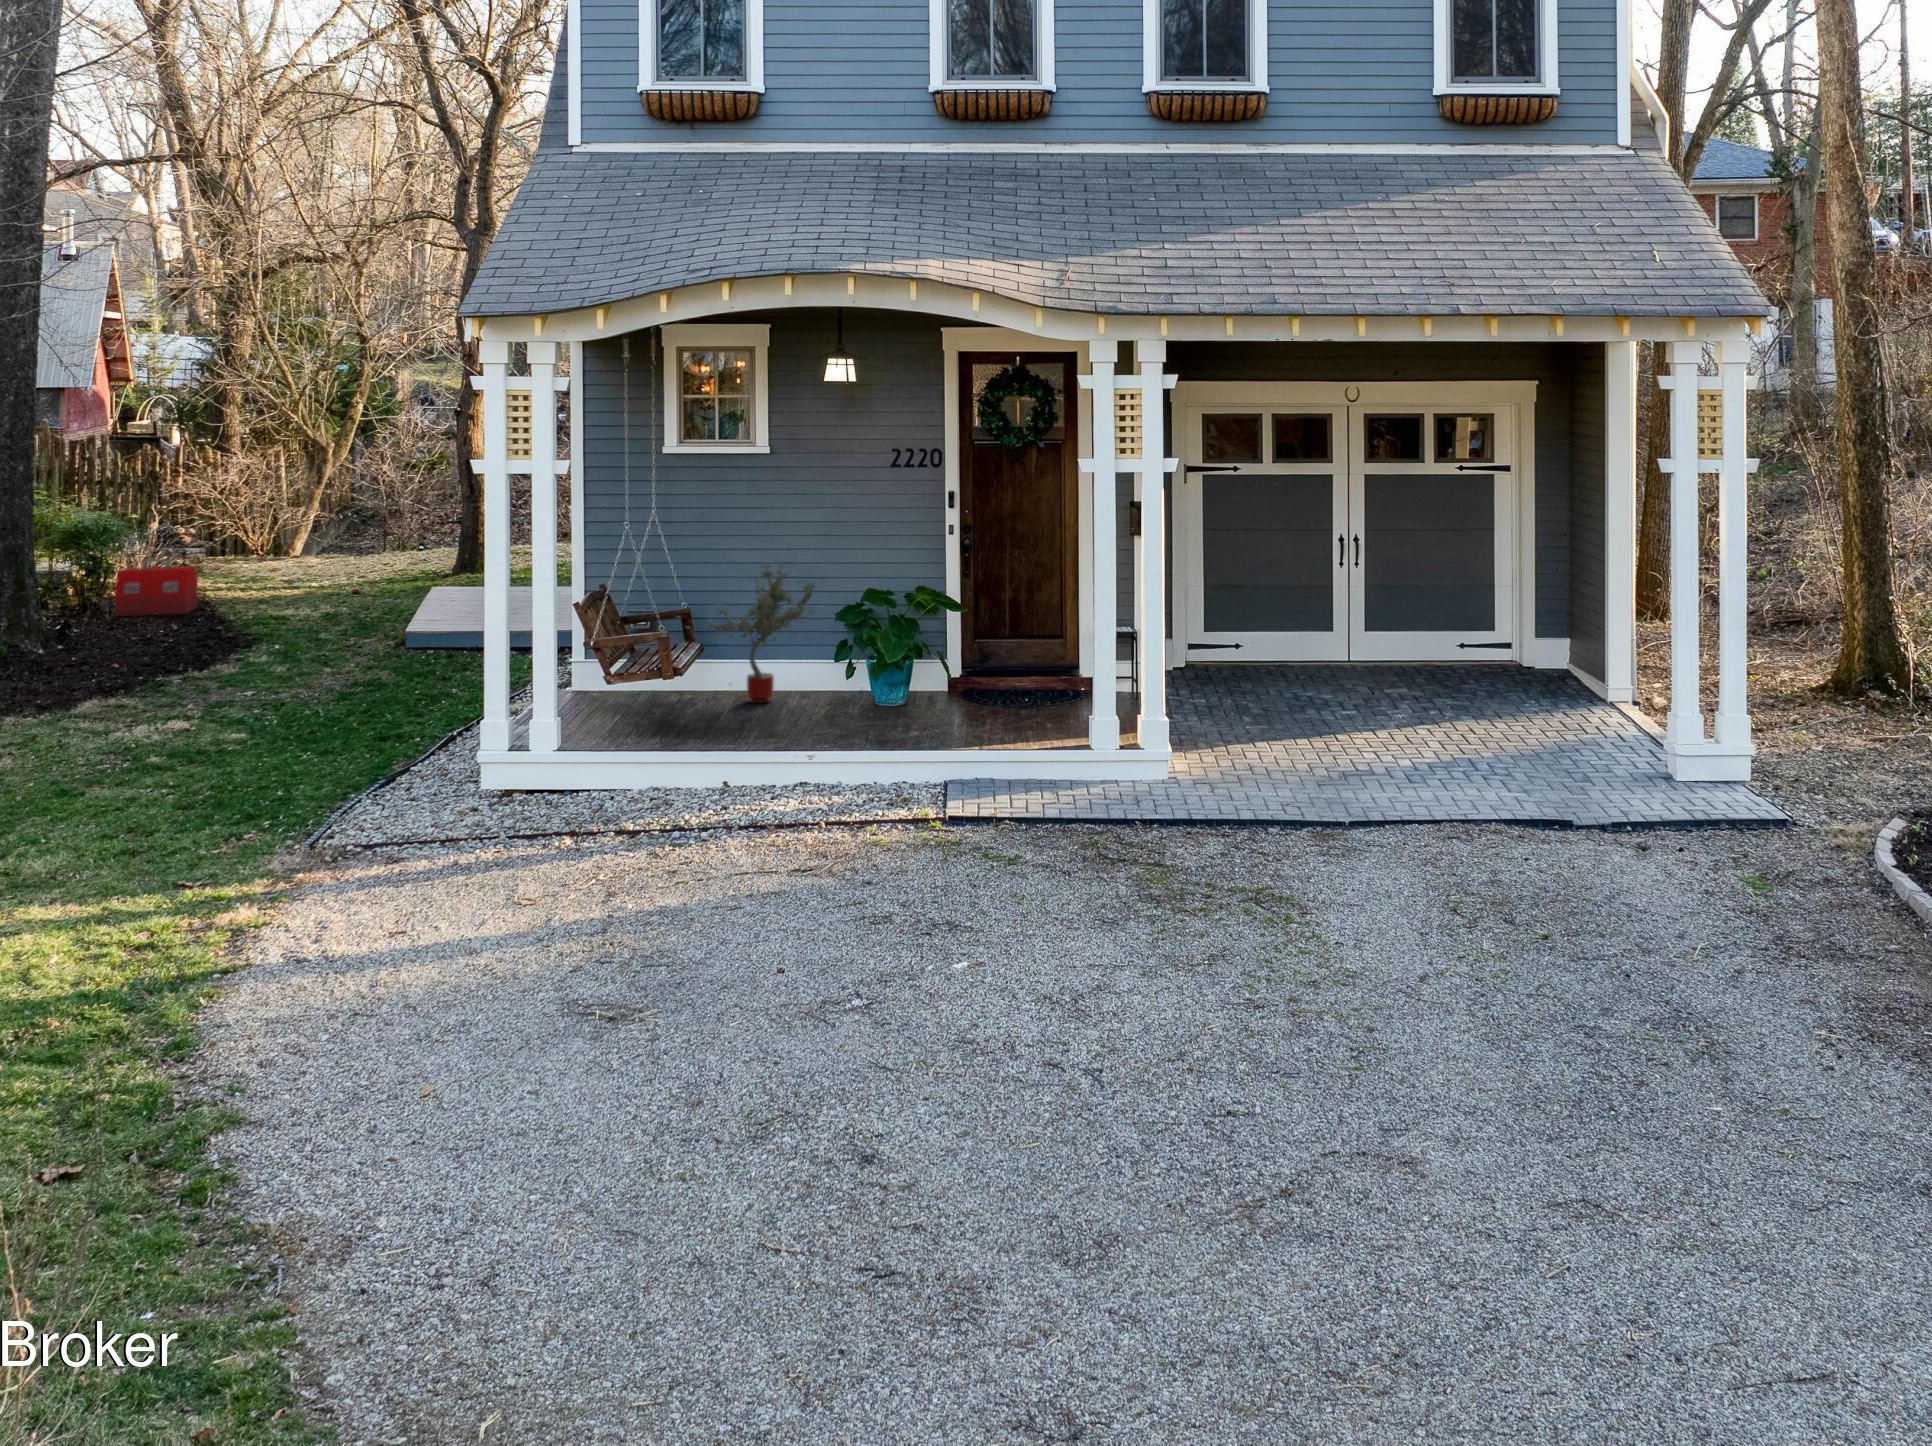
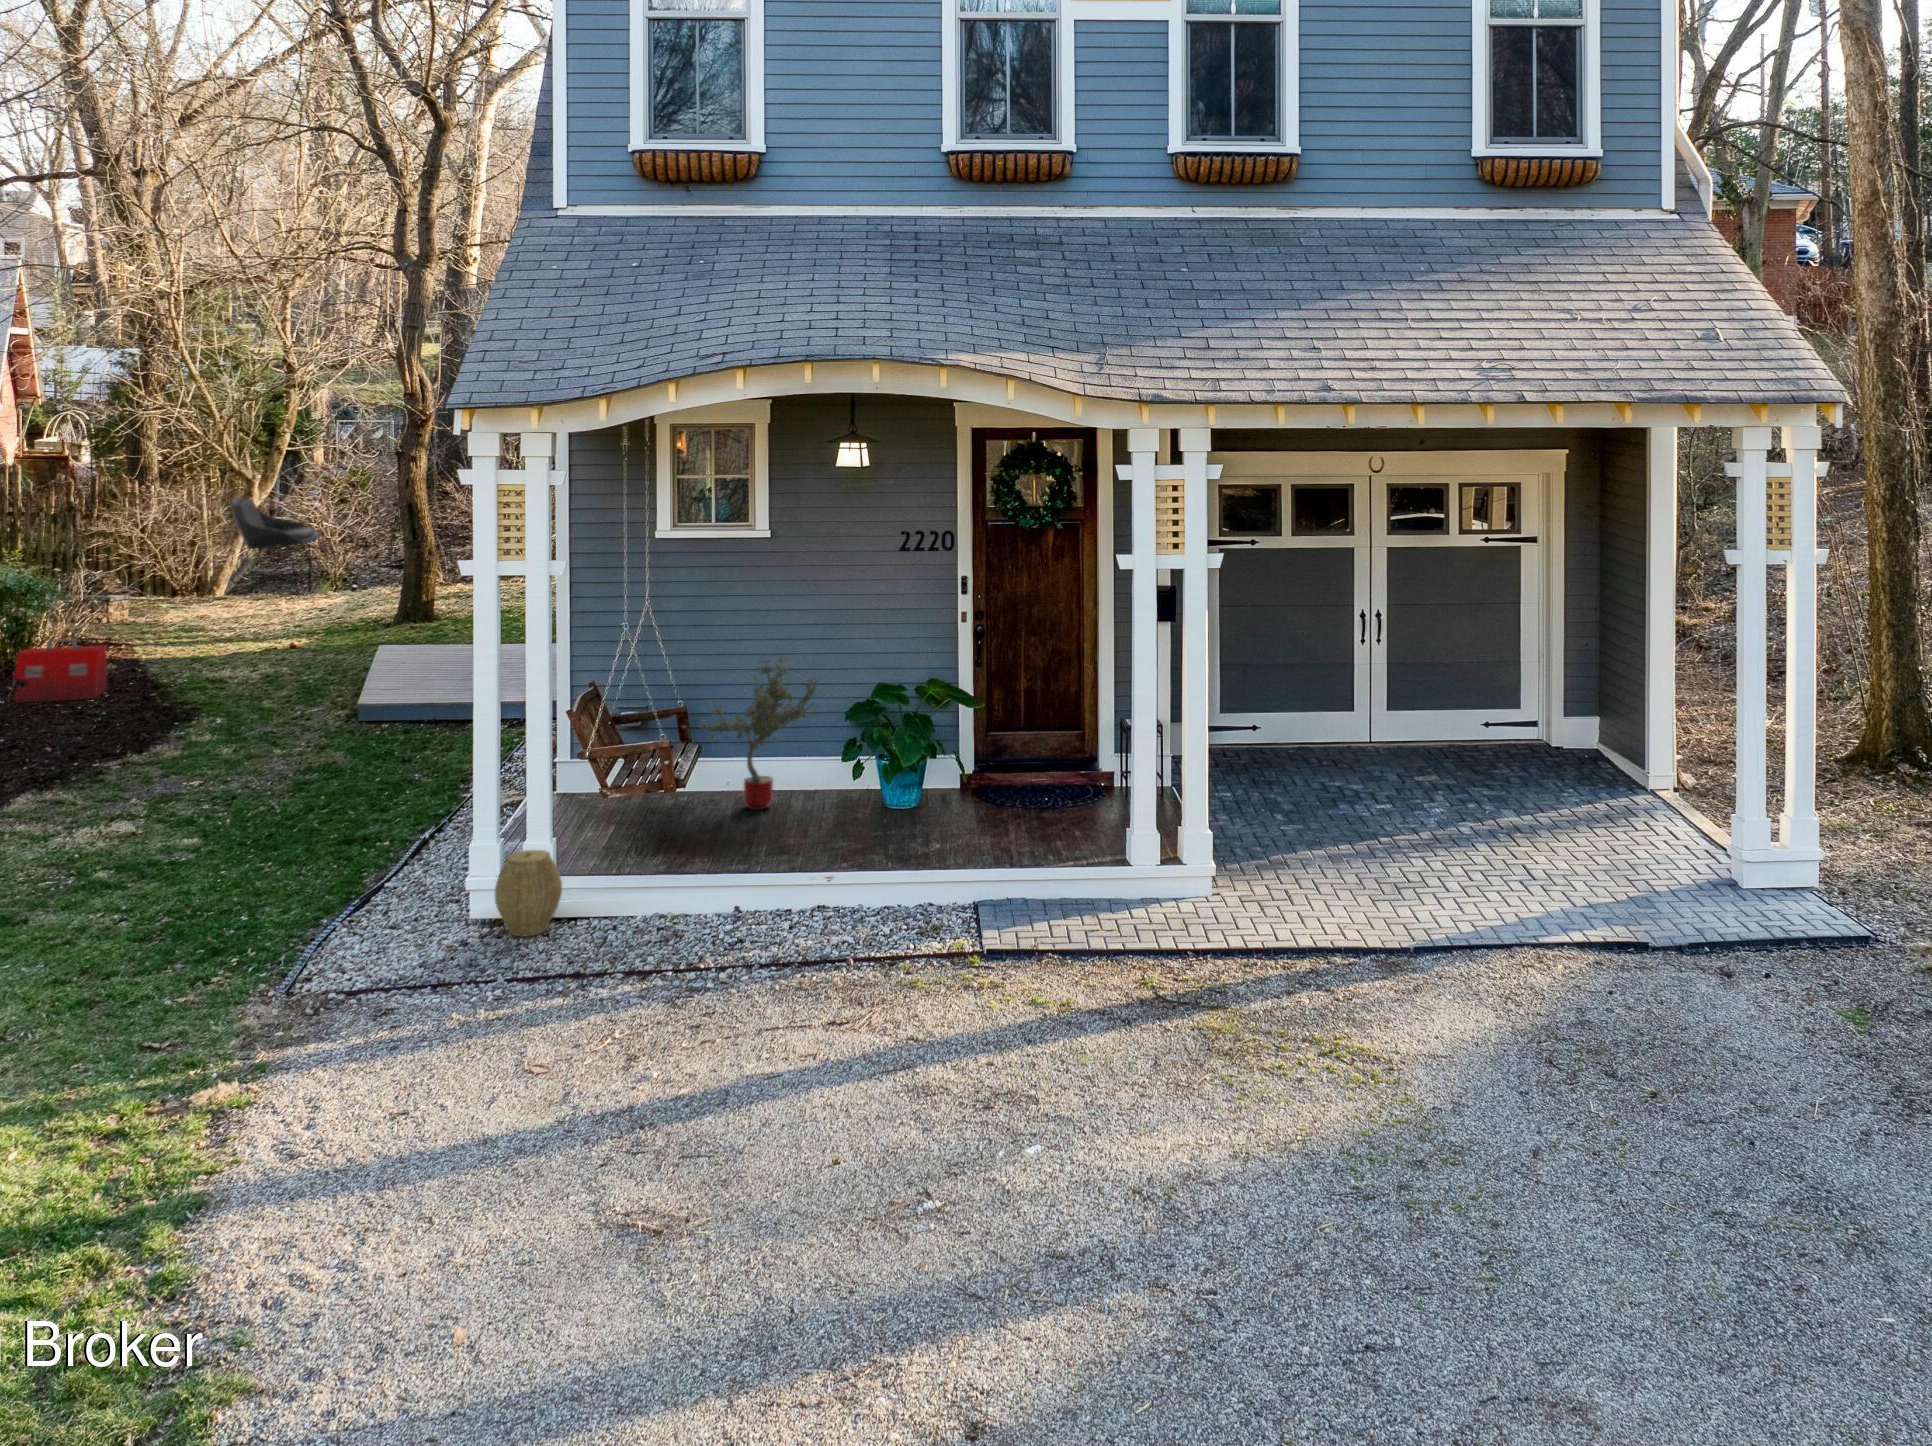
lounge chair: none [323,447,404,527] -> present [231,497,319,584]
woven basket: none [504,722,565,798] -> present [494,850,562,936]

